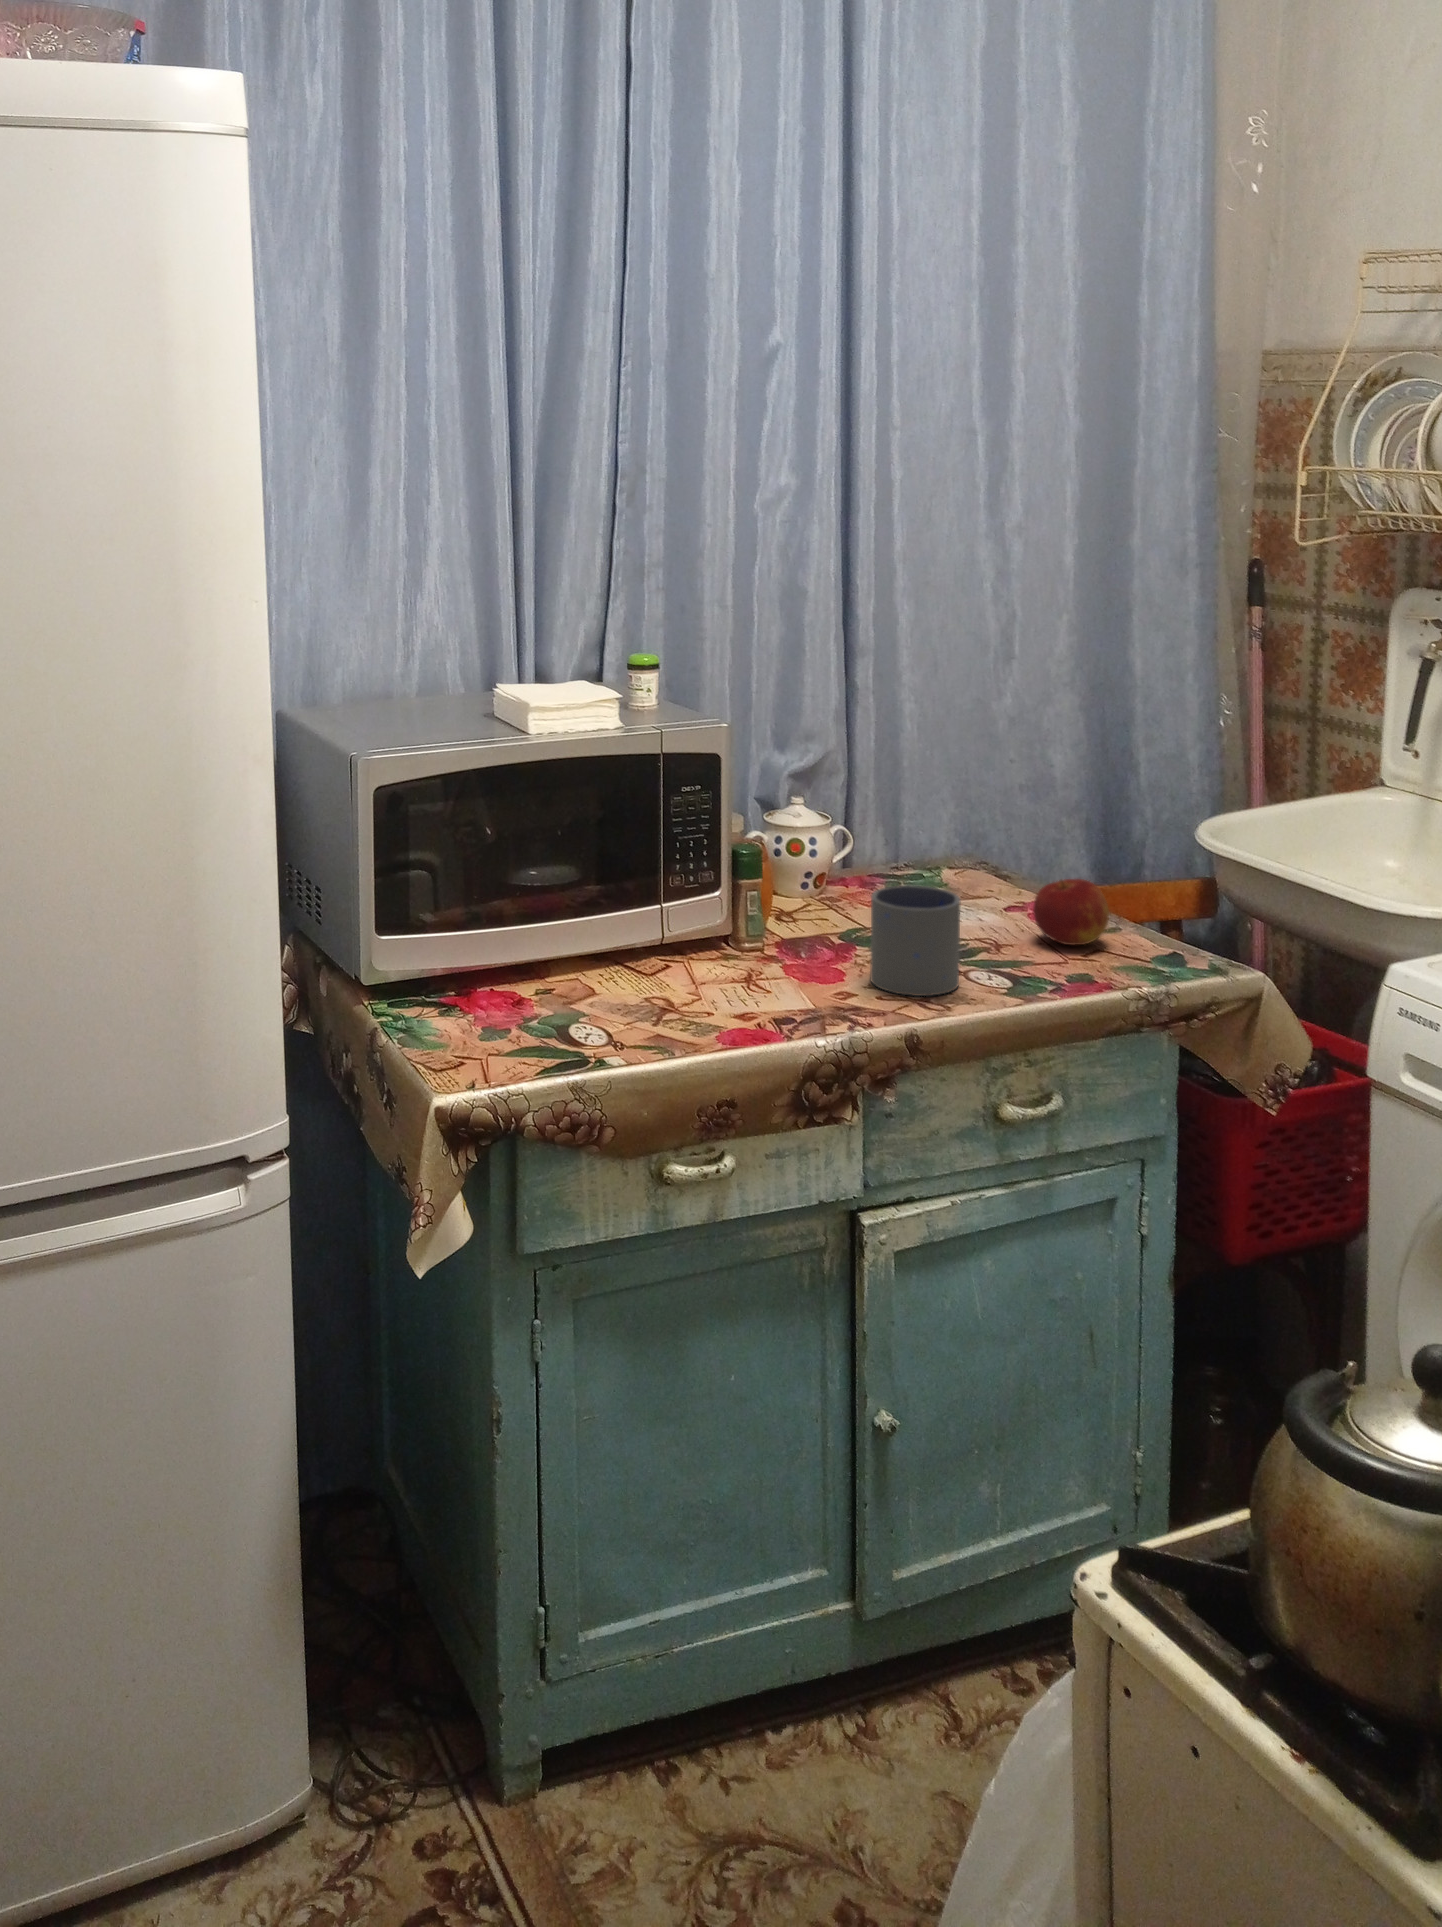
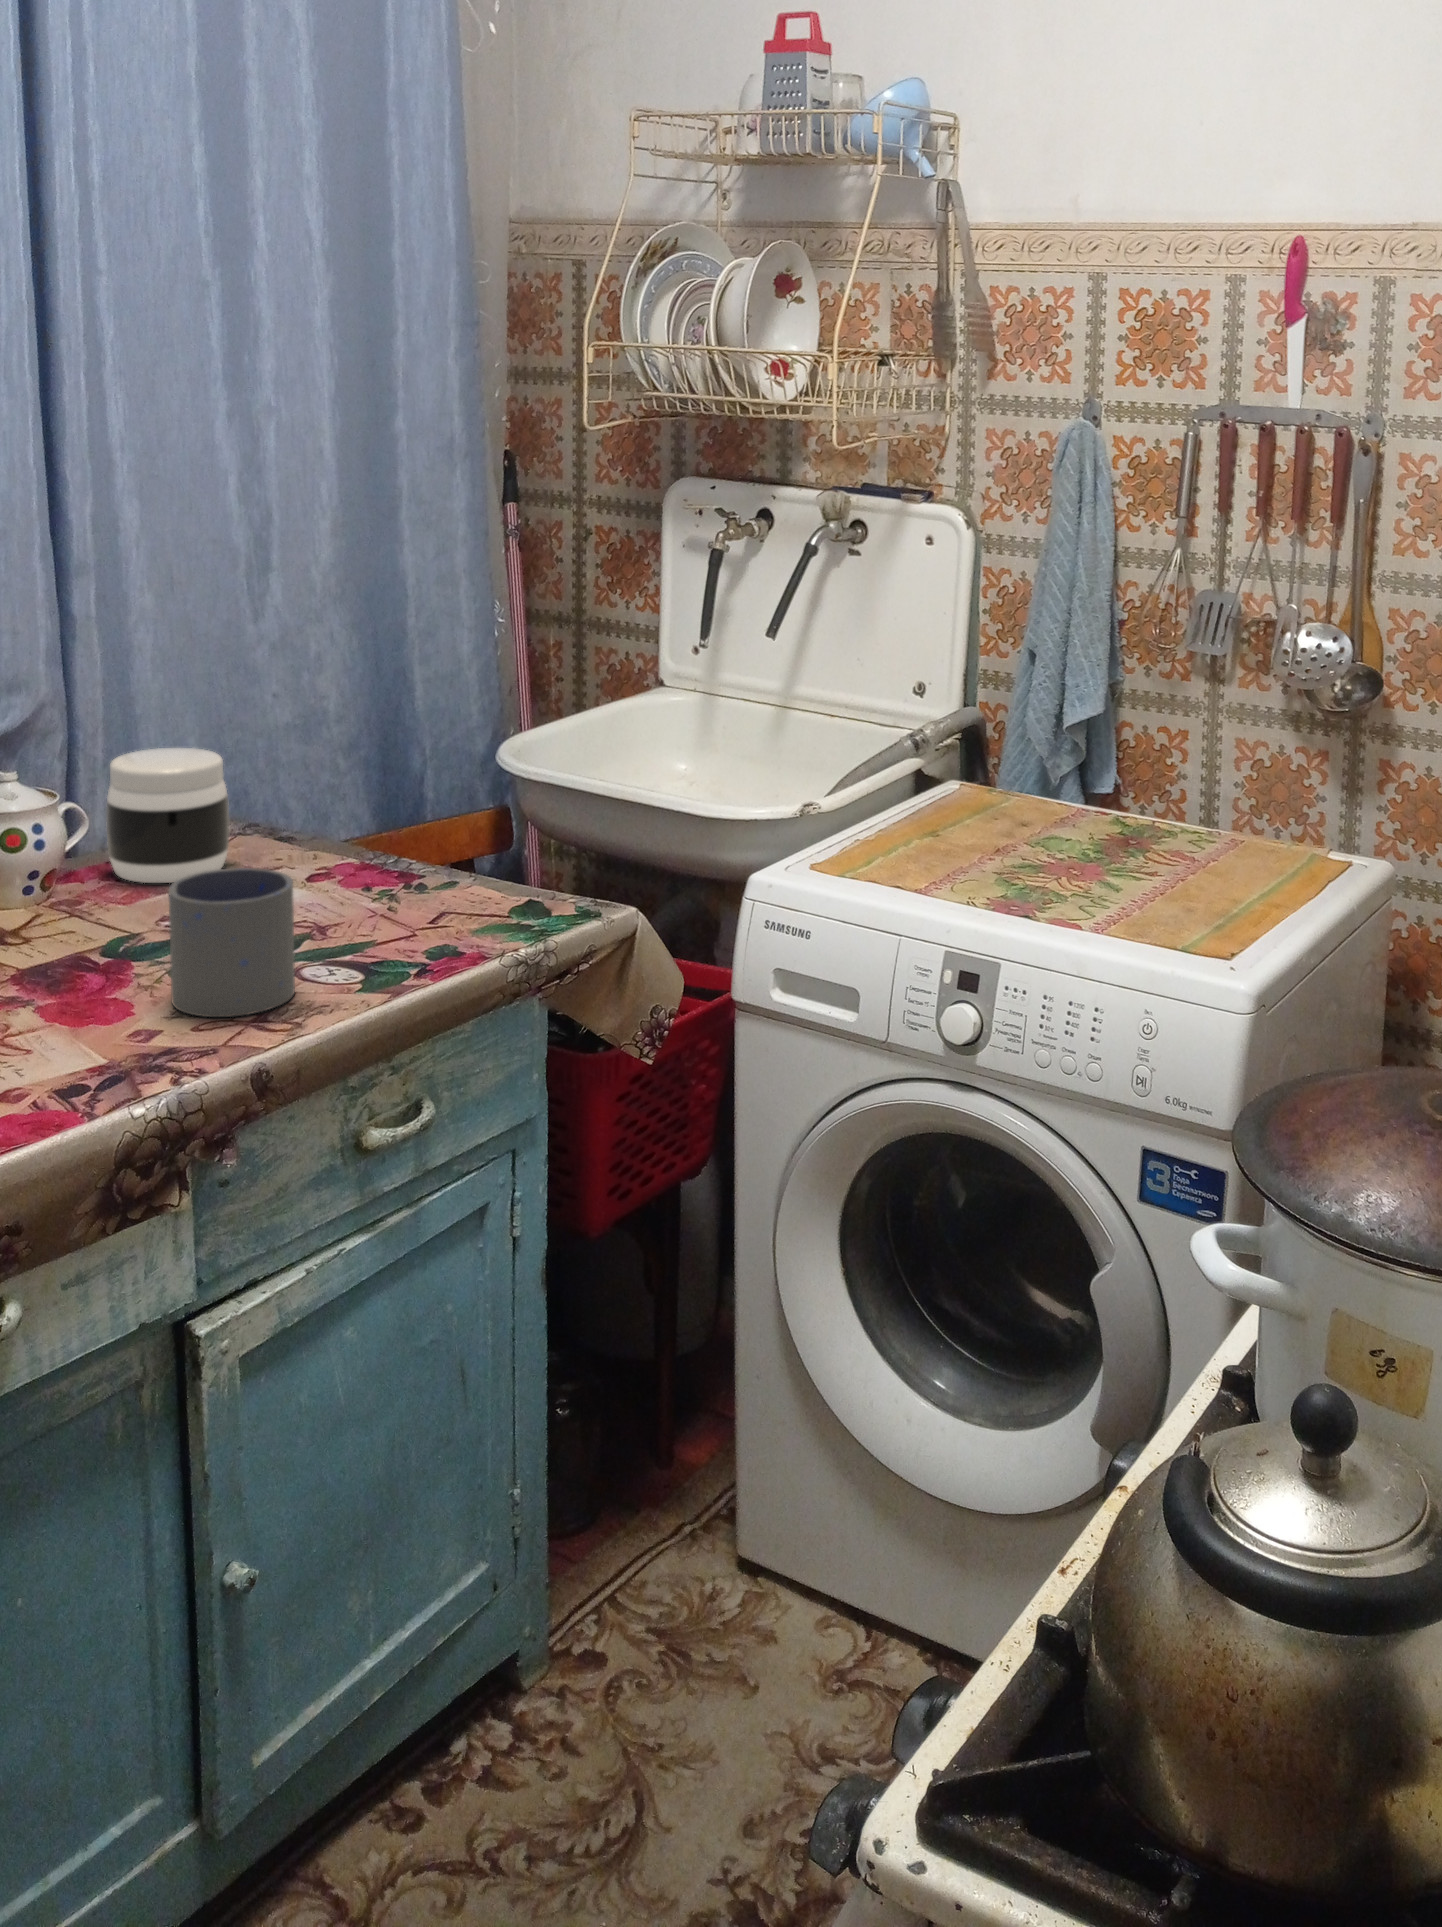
jar: none [866,794,953,897] -> present [106,748,229,883]
apple: present [1033,879,1109,945] -> none [357,830,449,912]

